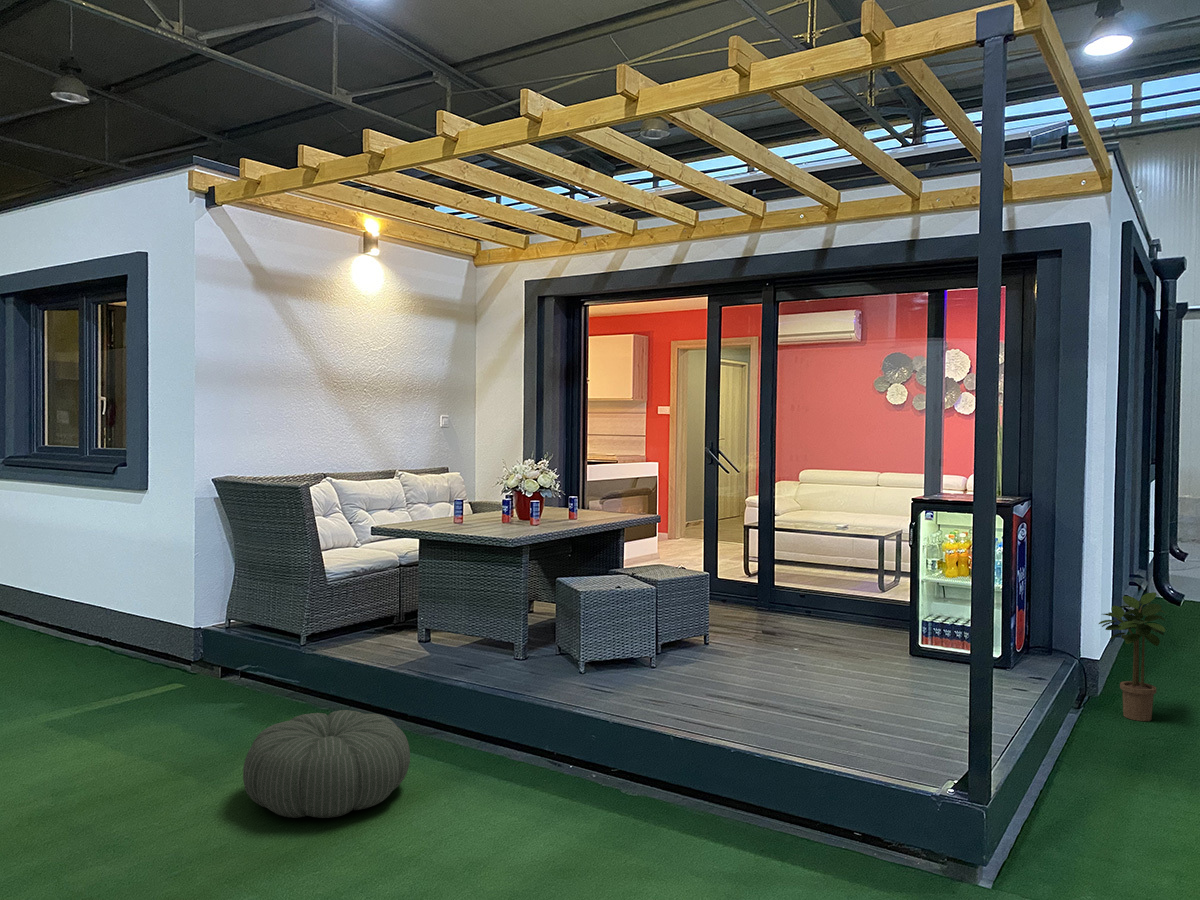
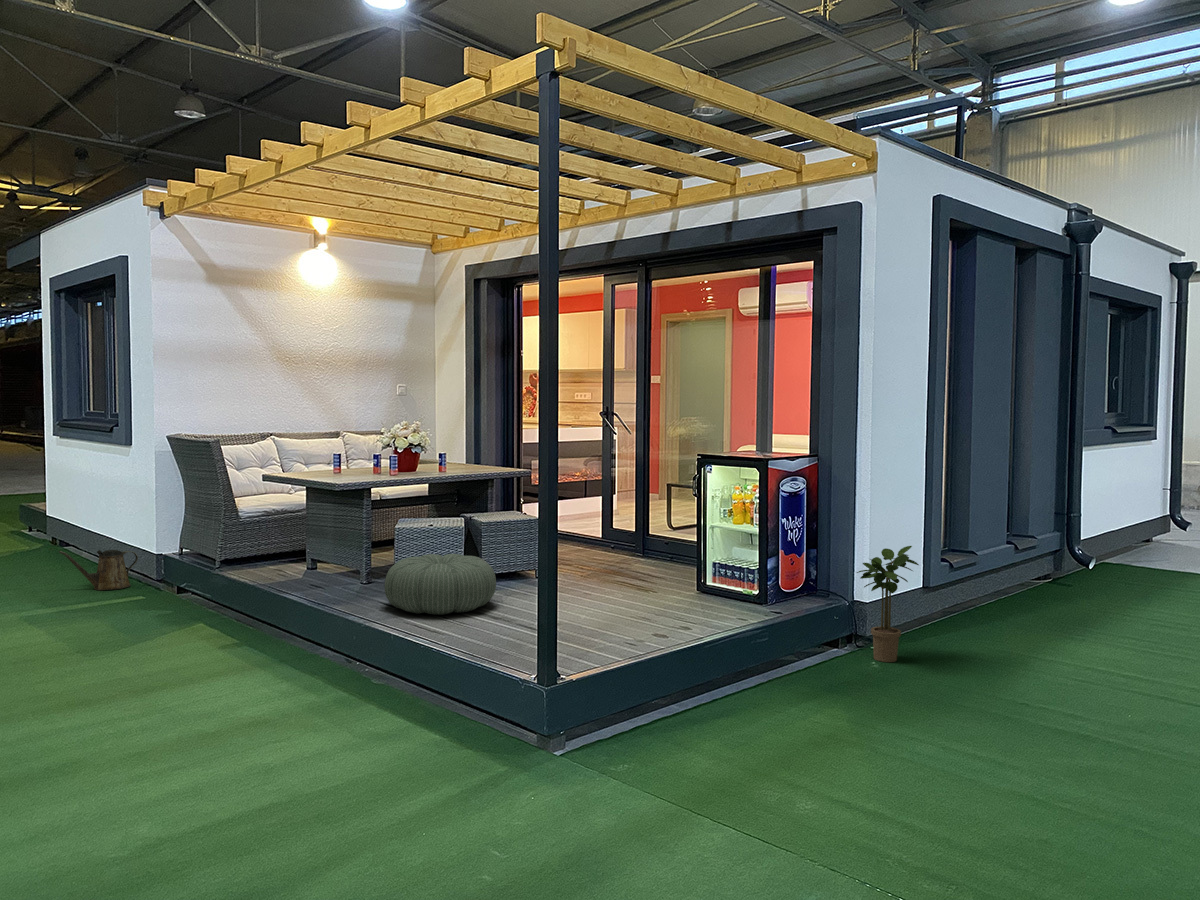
watering can: none [77,623,169,677] -> present [59,550,138,590]
pouf: present [243,710,410,818] -> present [385,554,496,615]

